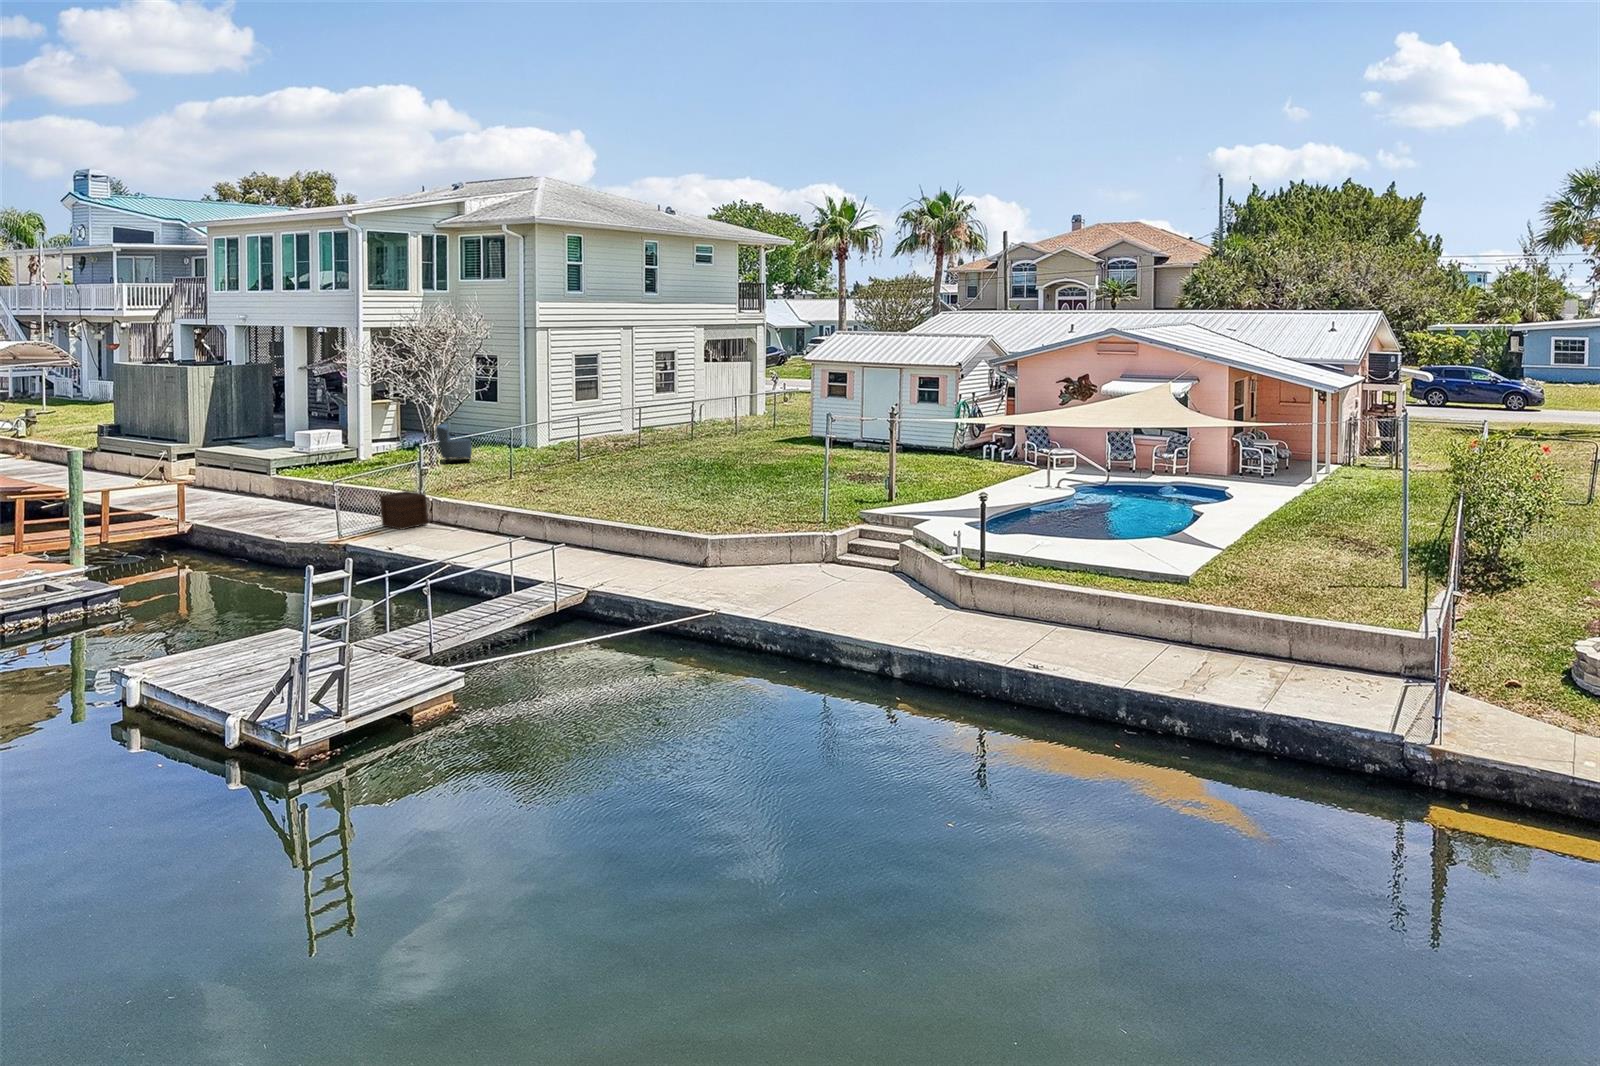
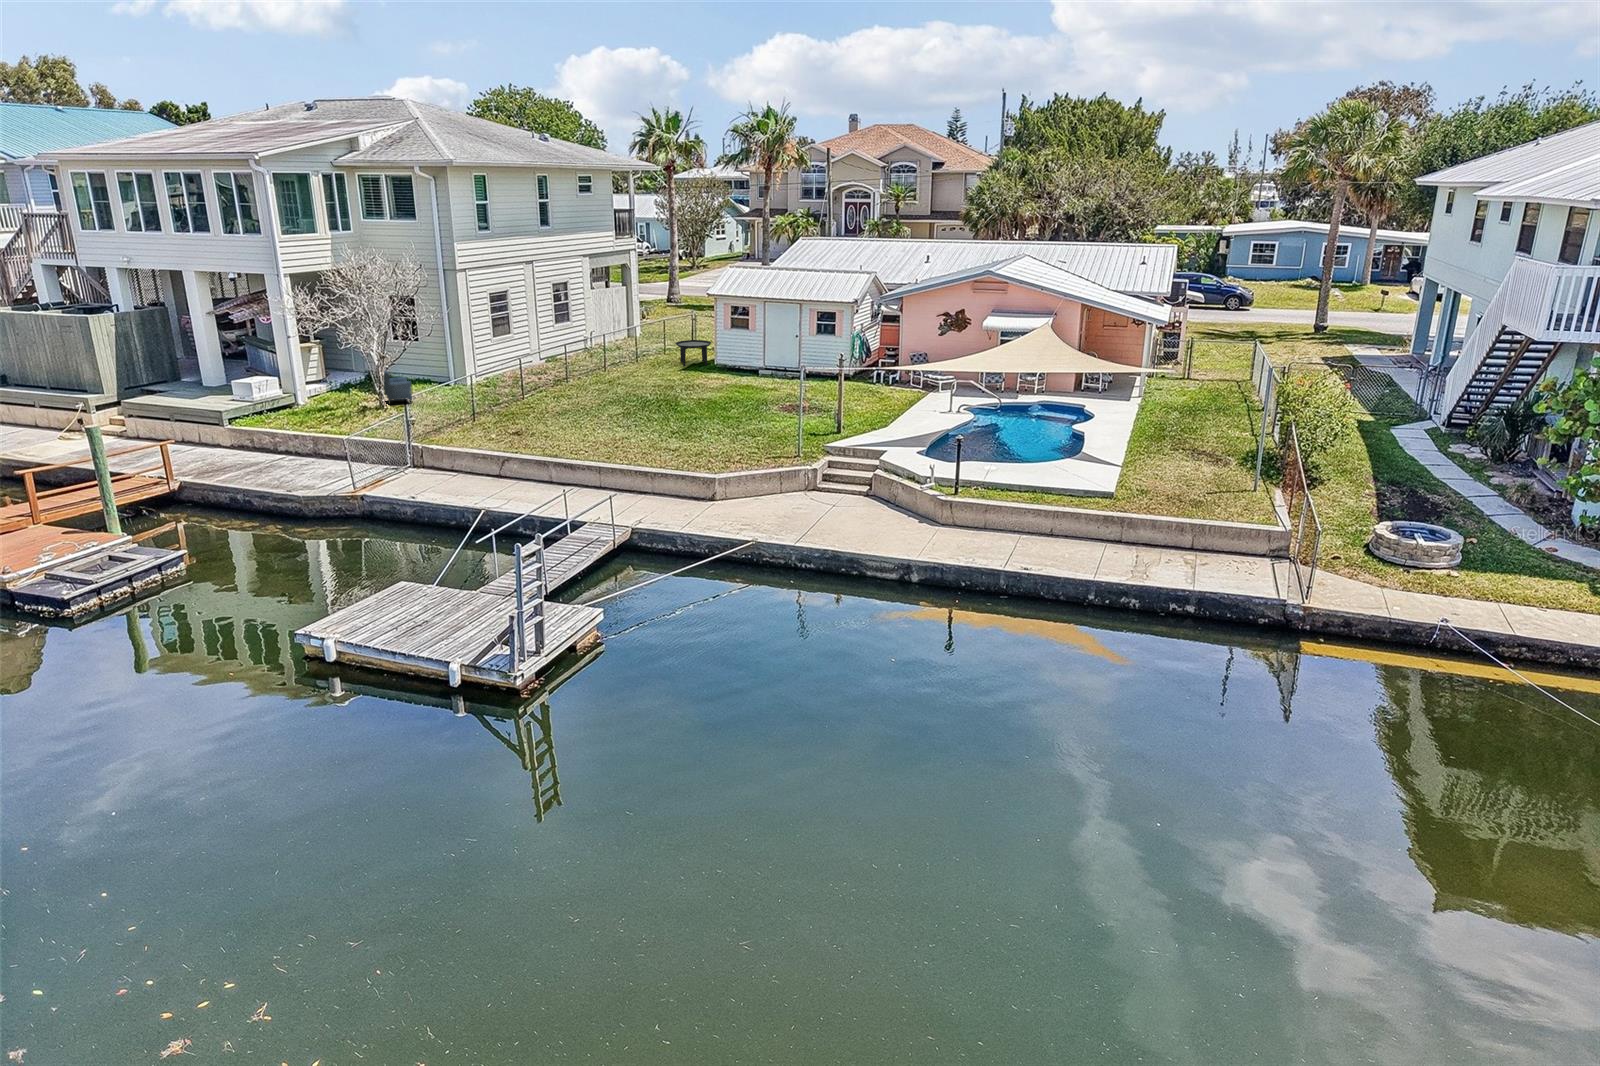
round table: none [775,412,815,439] -> present [675,340,711,366]
wooden crate: present [380,491,428,529] -> none [378,440,422,476]

